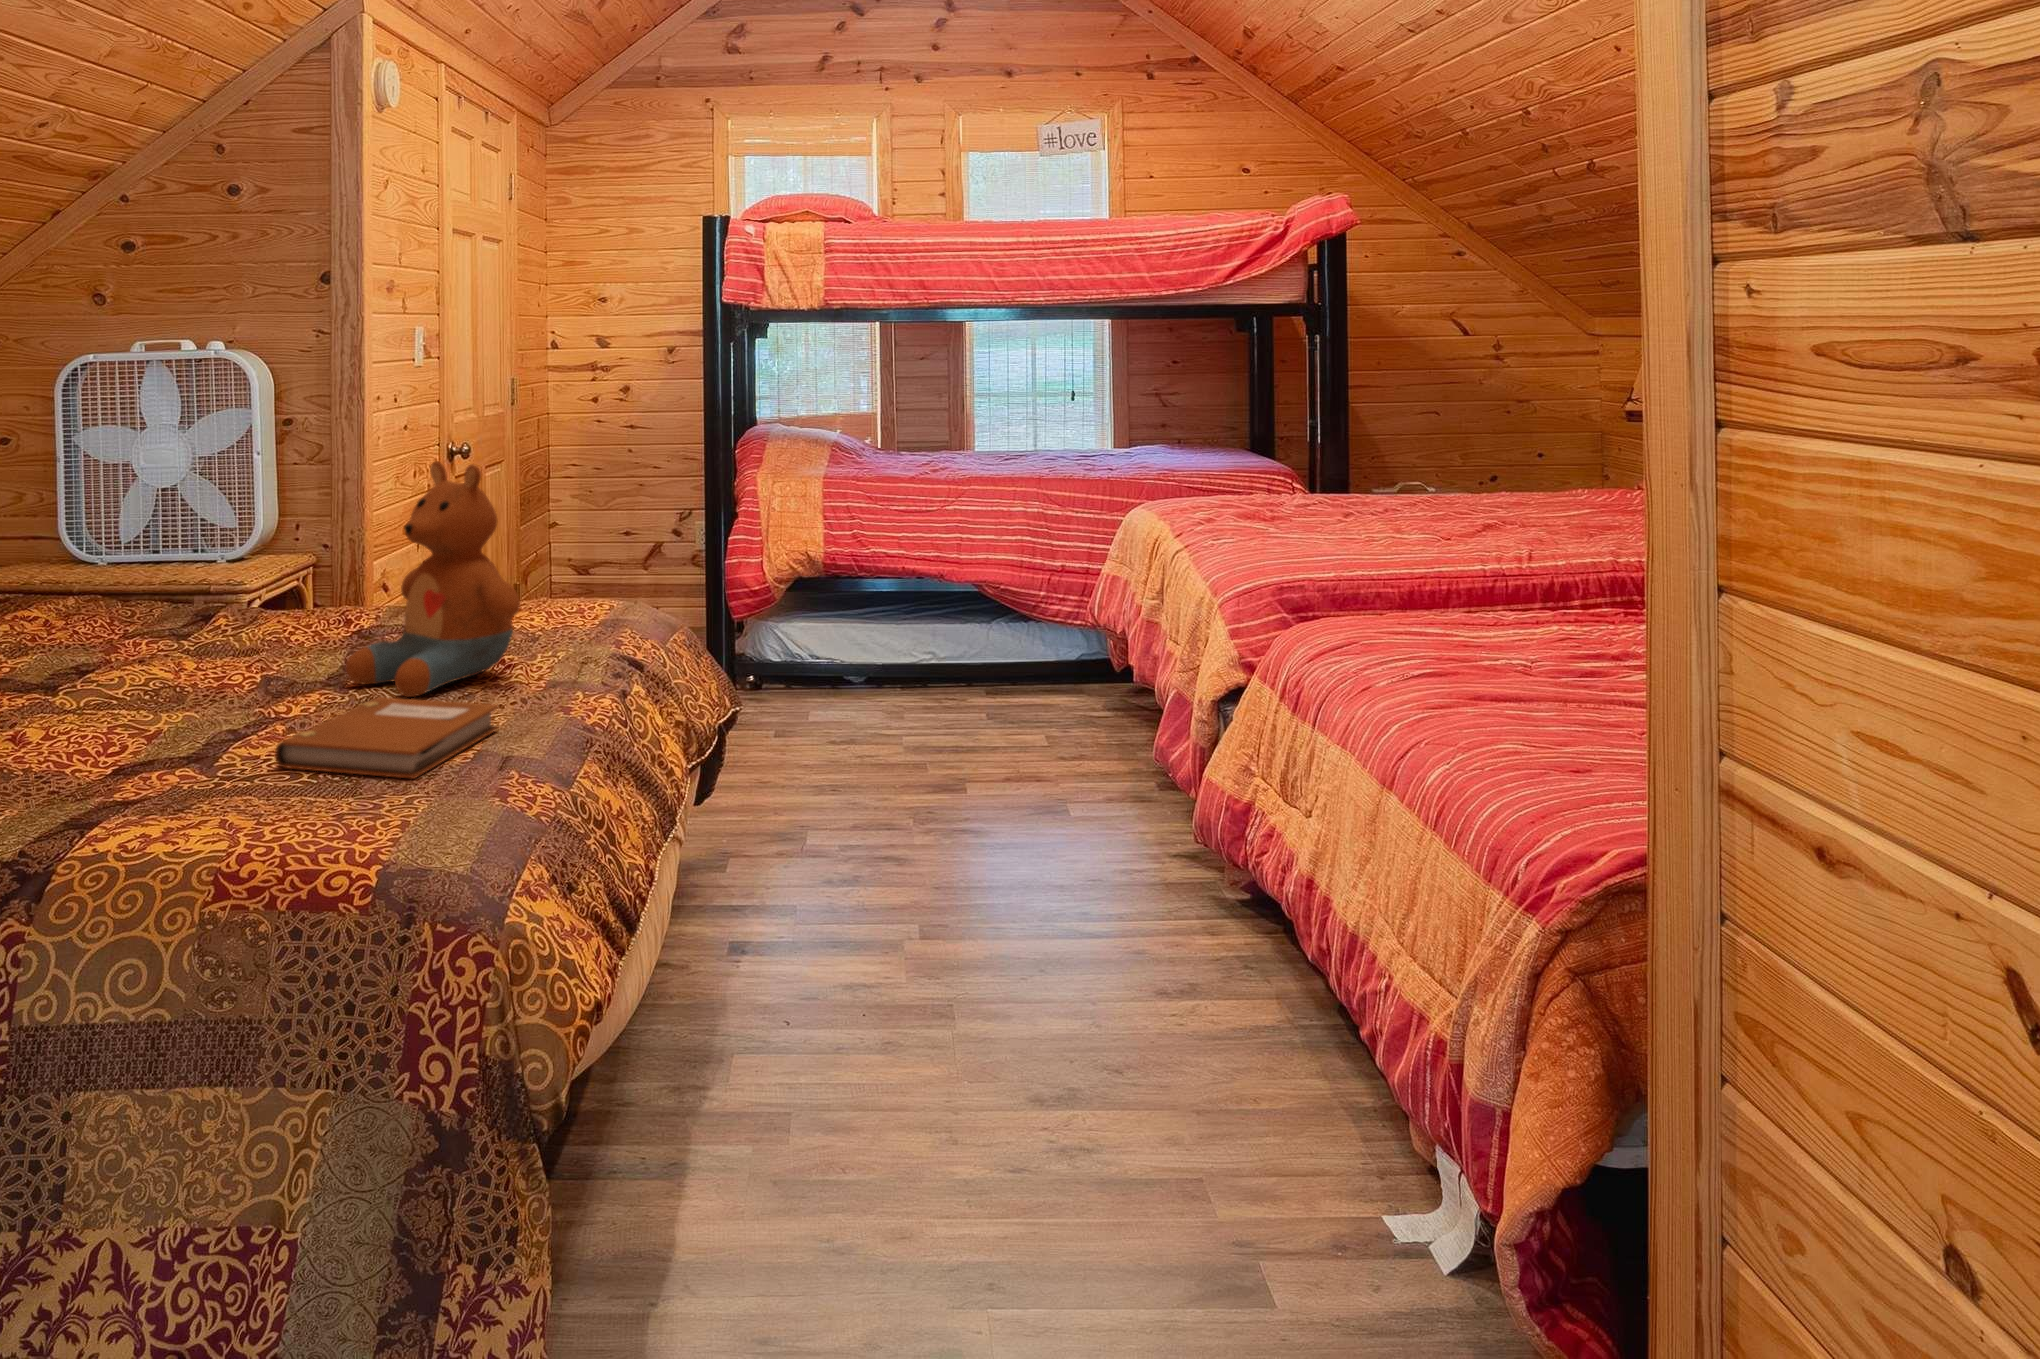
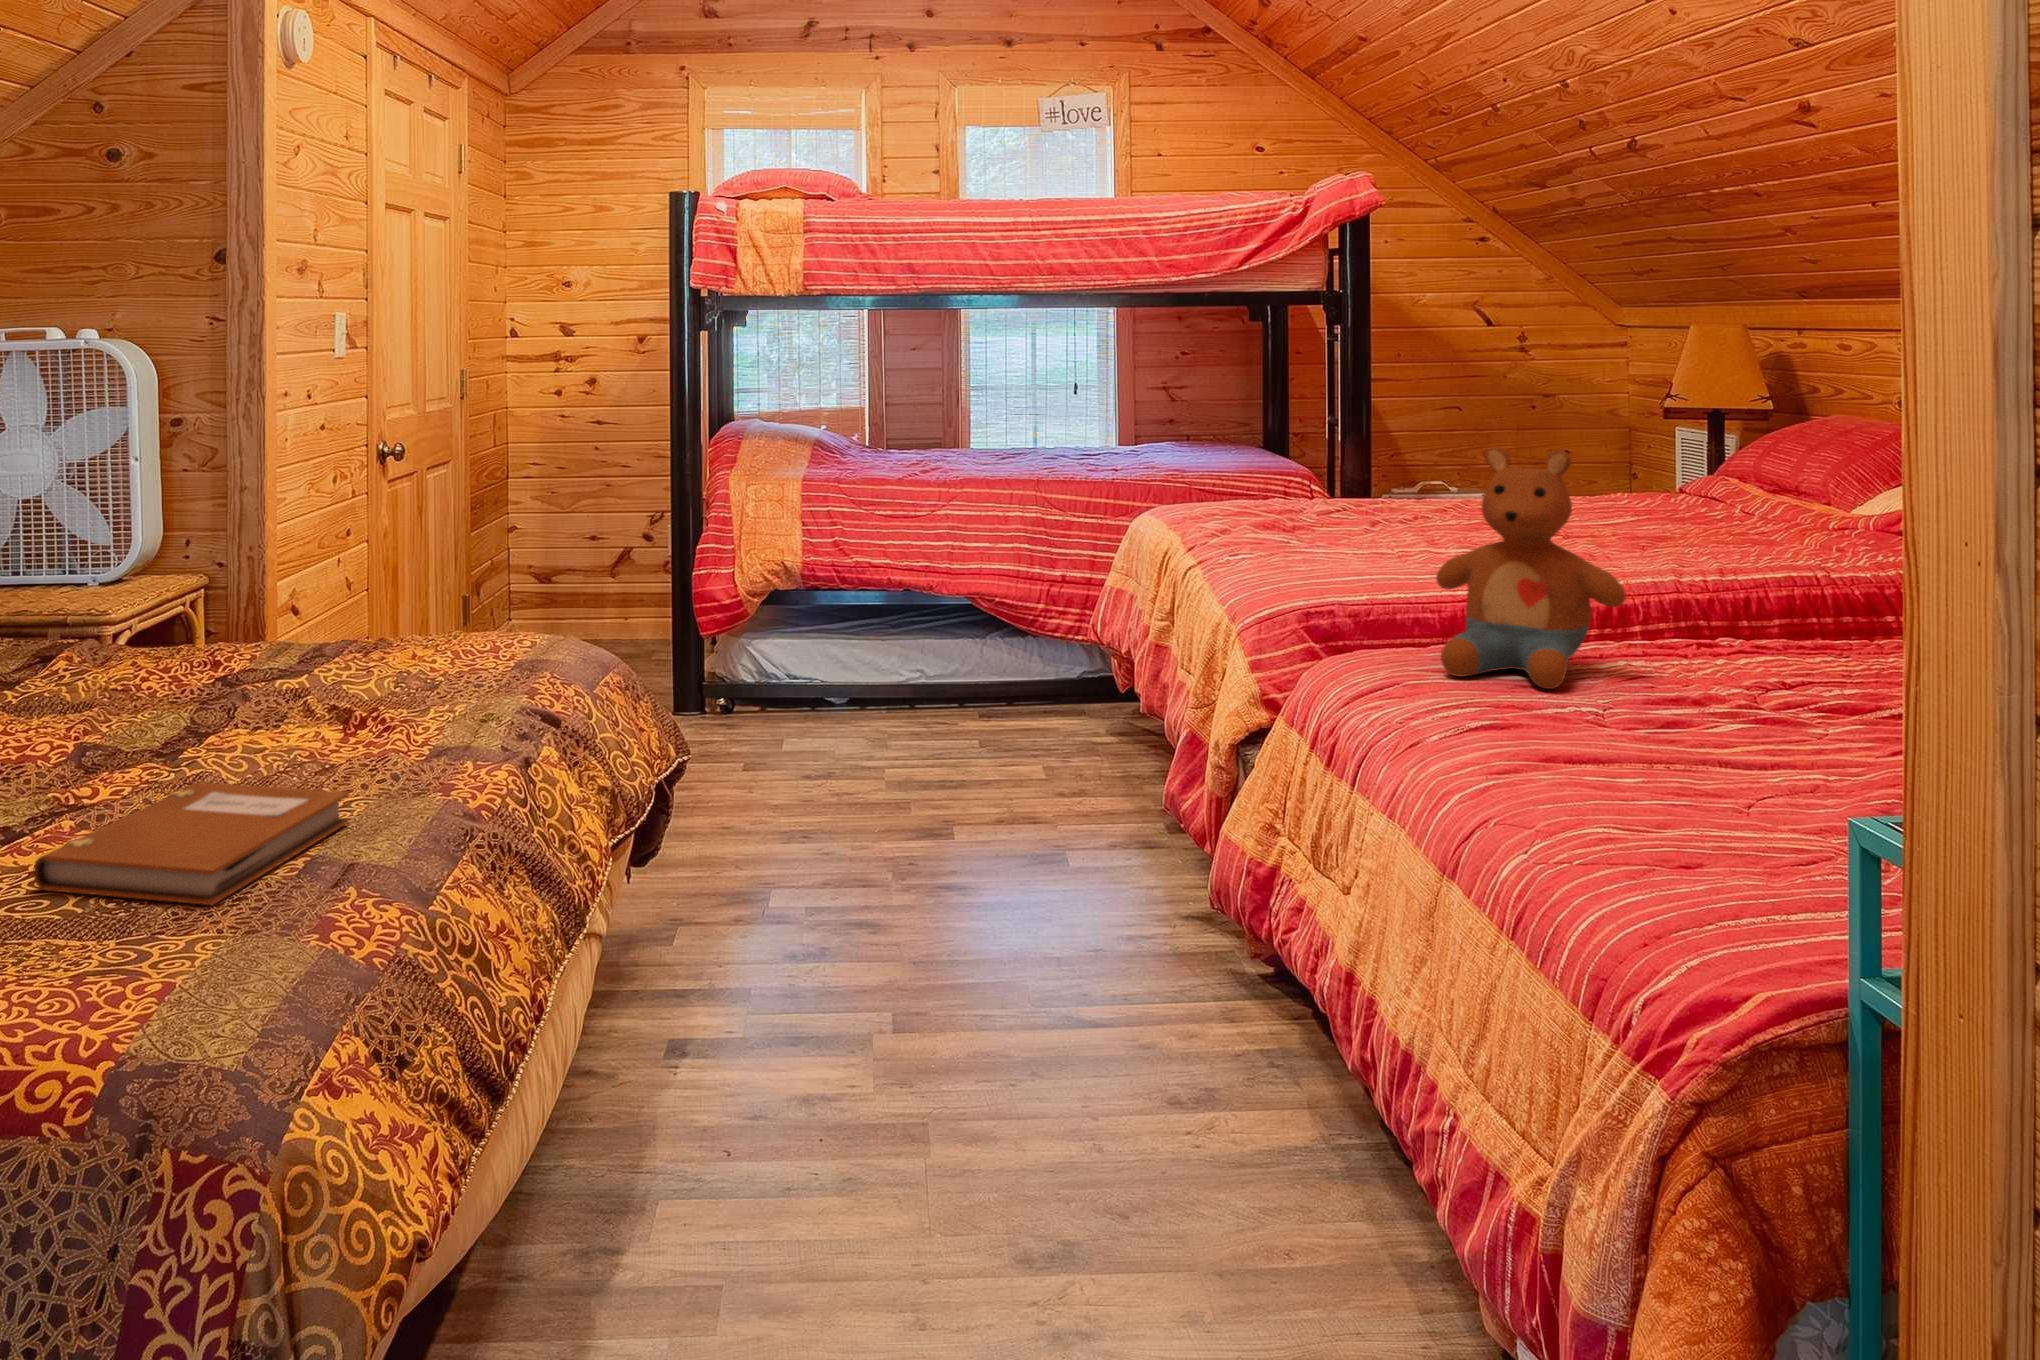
stuffed toy: present [346,461,520,697] -> present [1436,446,1626,689]

